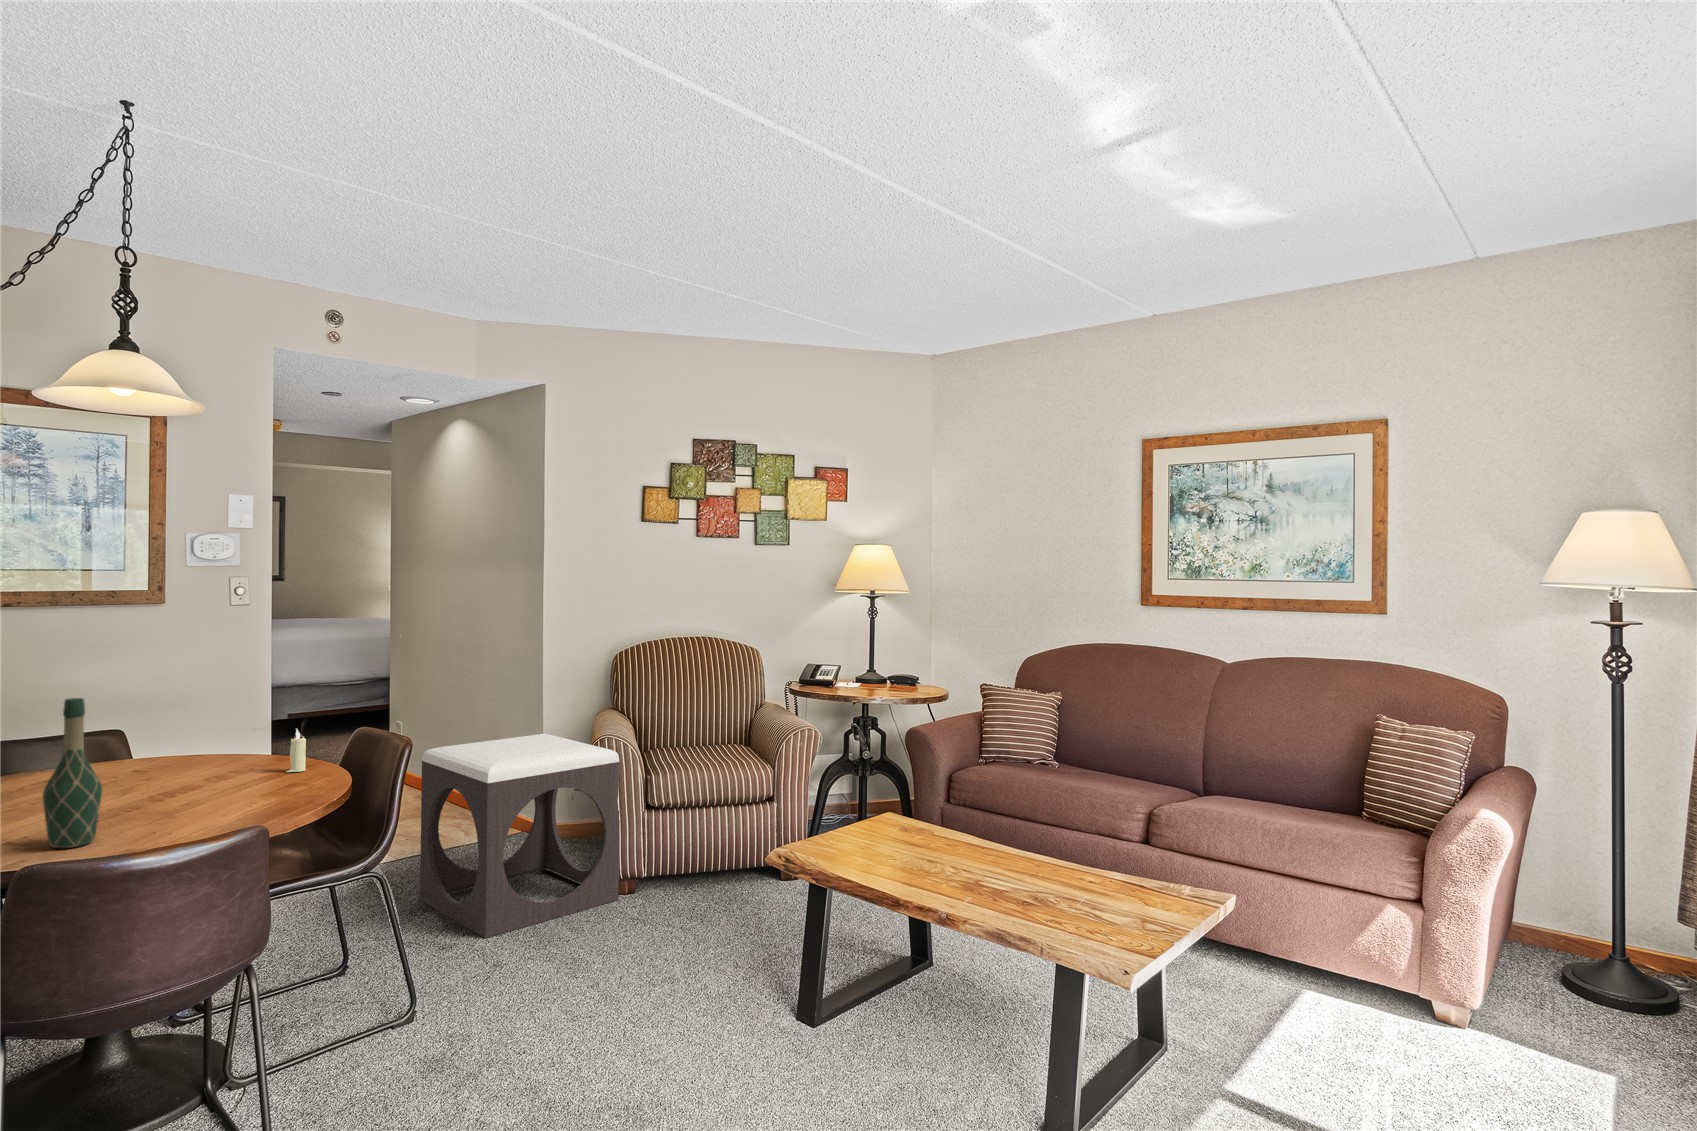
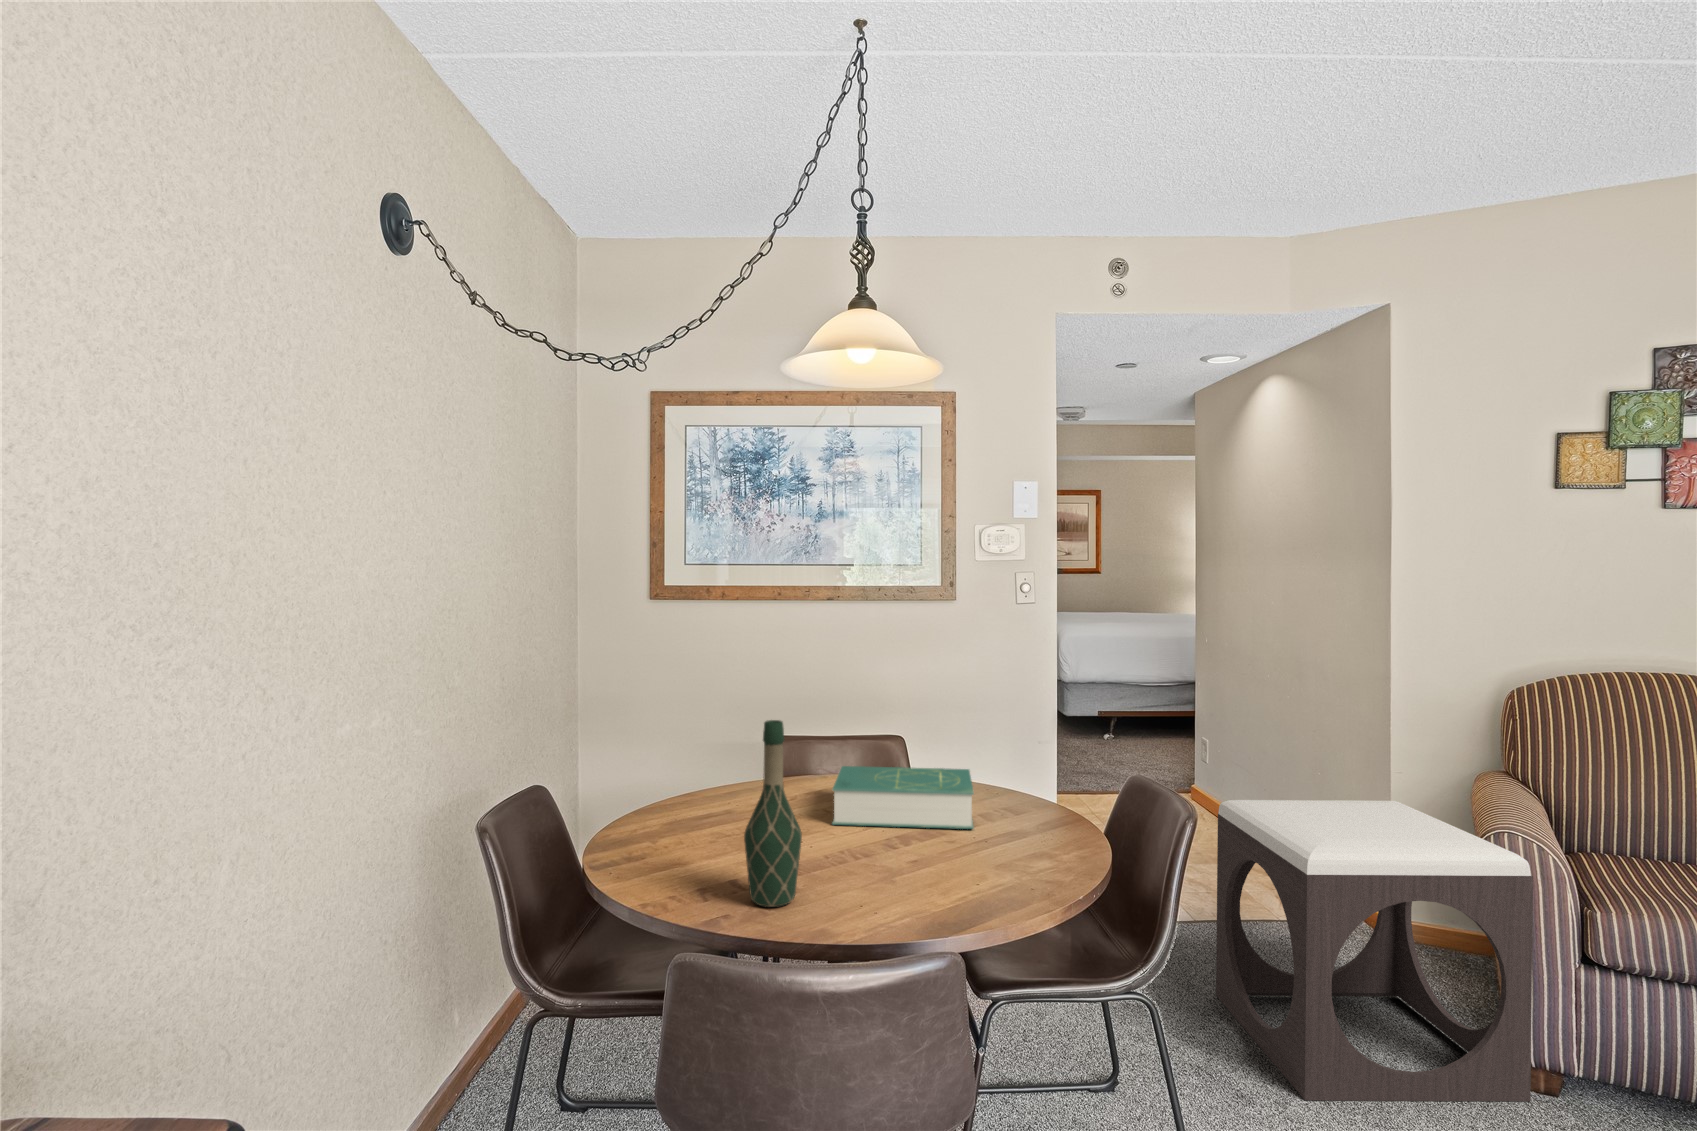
candle: present [287,729,306,772] -> none [1033,771,1057,829]
book: none [84,740,235,798] -> present [832,766,974,829]

